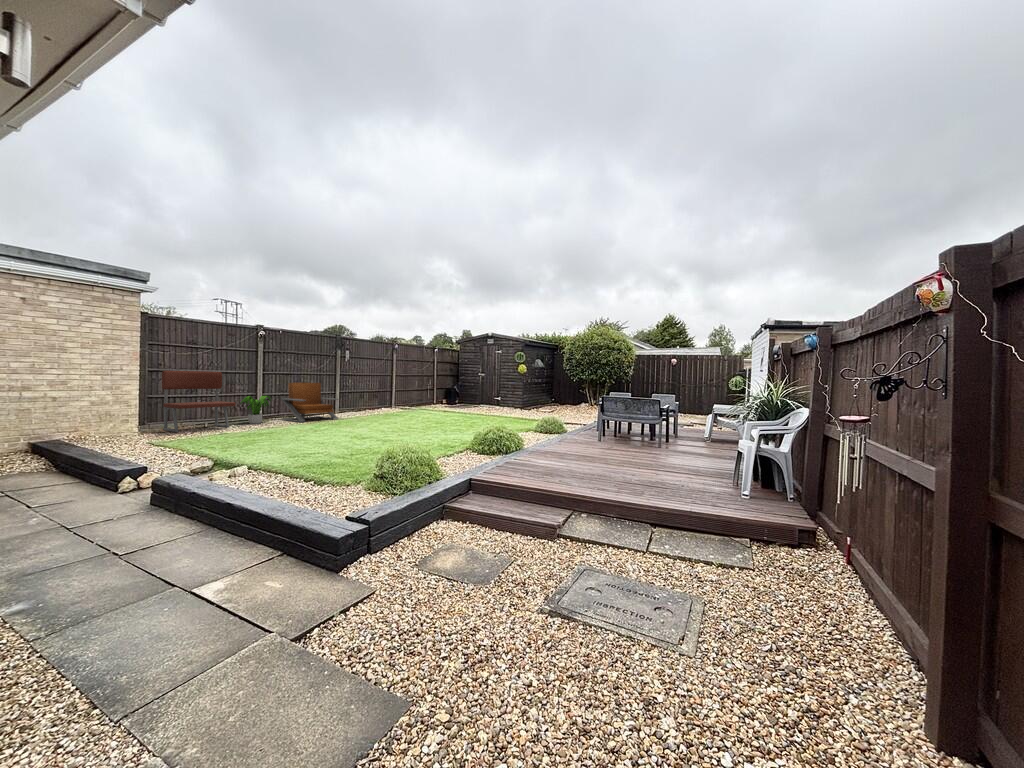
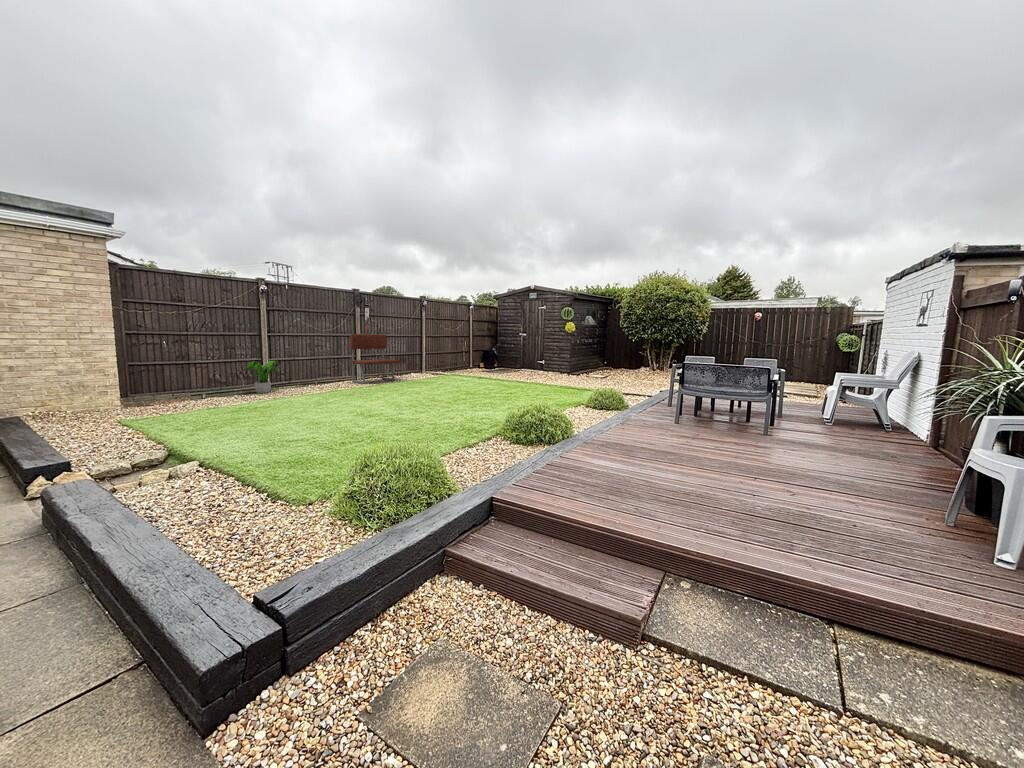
bench: present [162,371,236,432] -> present [350,334,400,384]
lounge chair: present [281,383,338,422] -> none [293,345,357,391]

